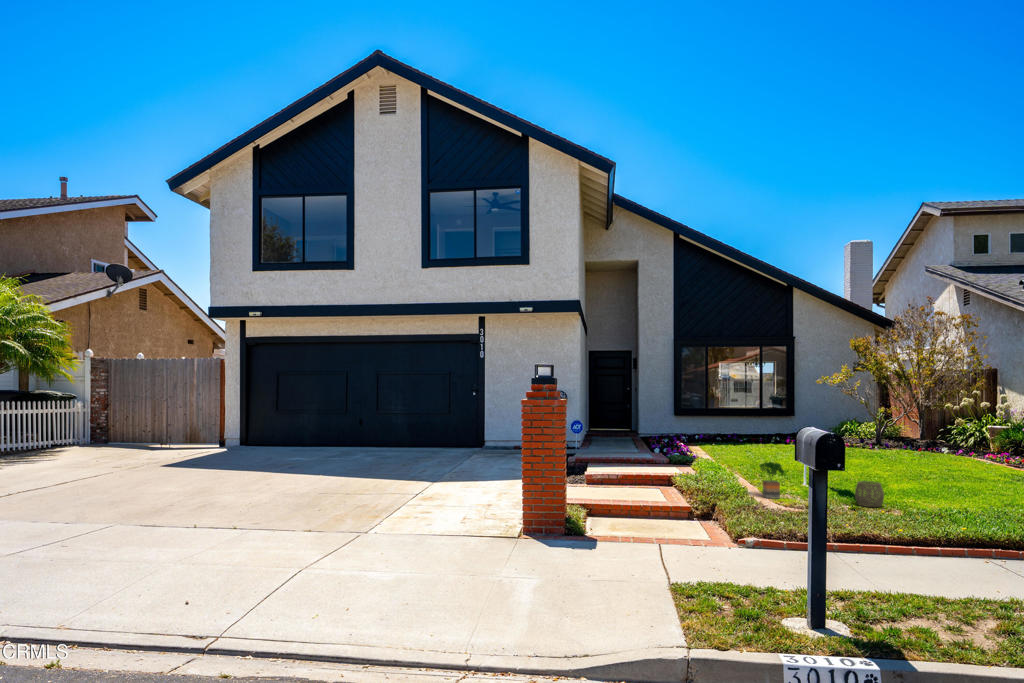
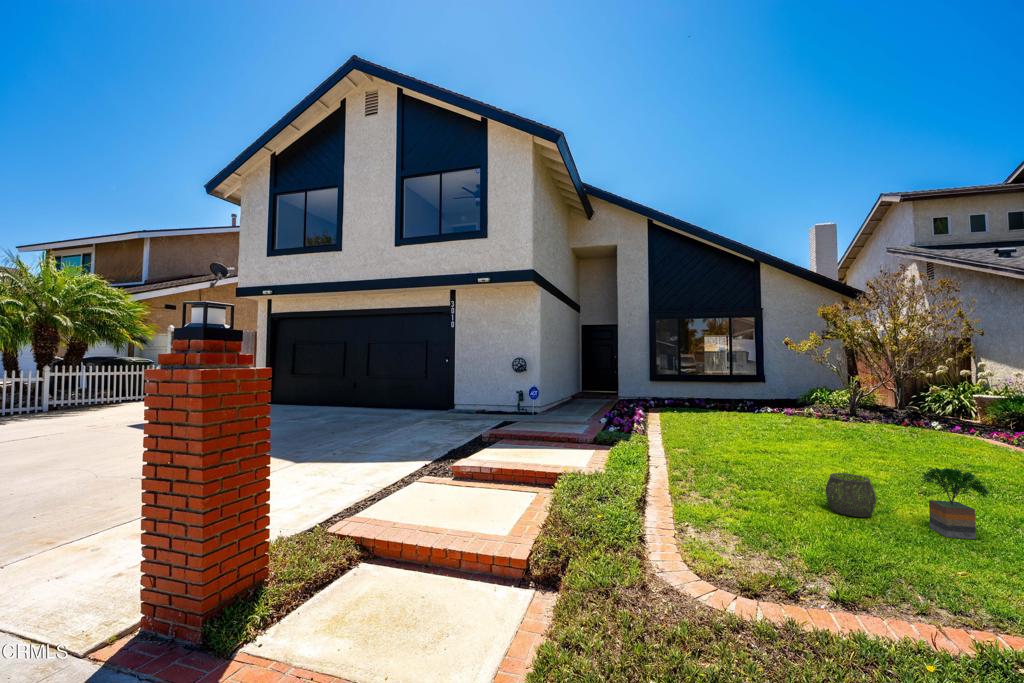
potted tree: present [759,462,785,499] -> present [923,468,989,539]

